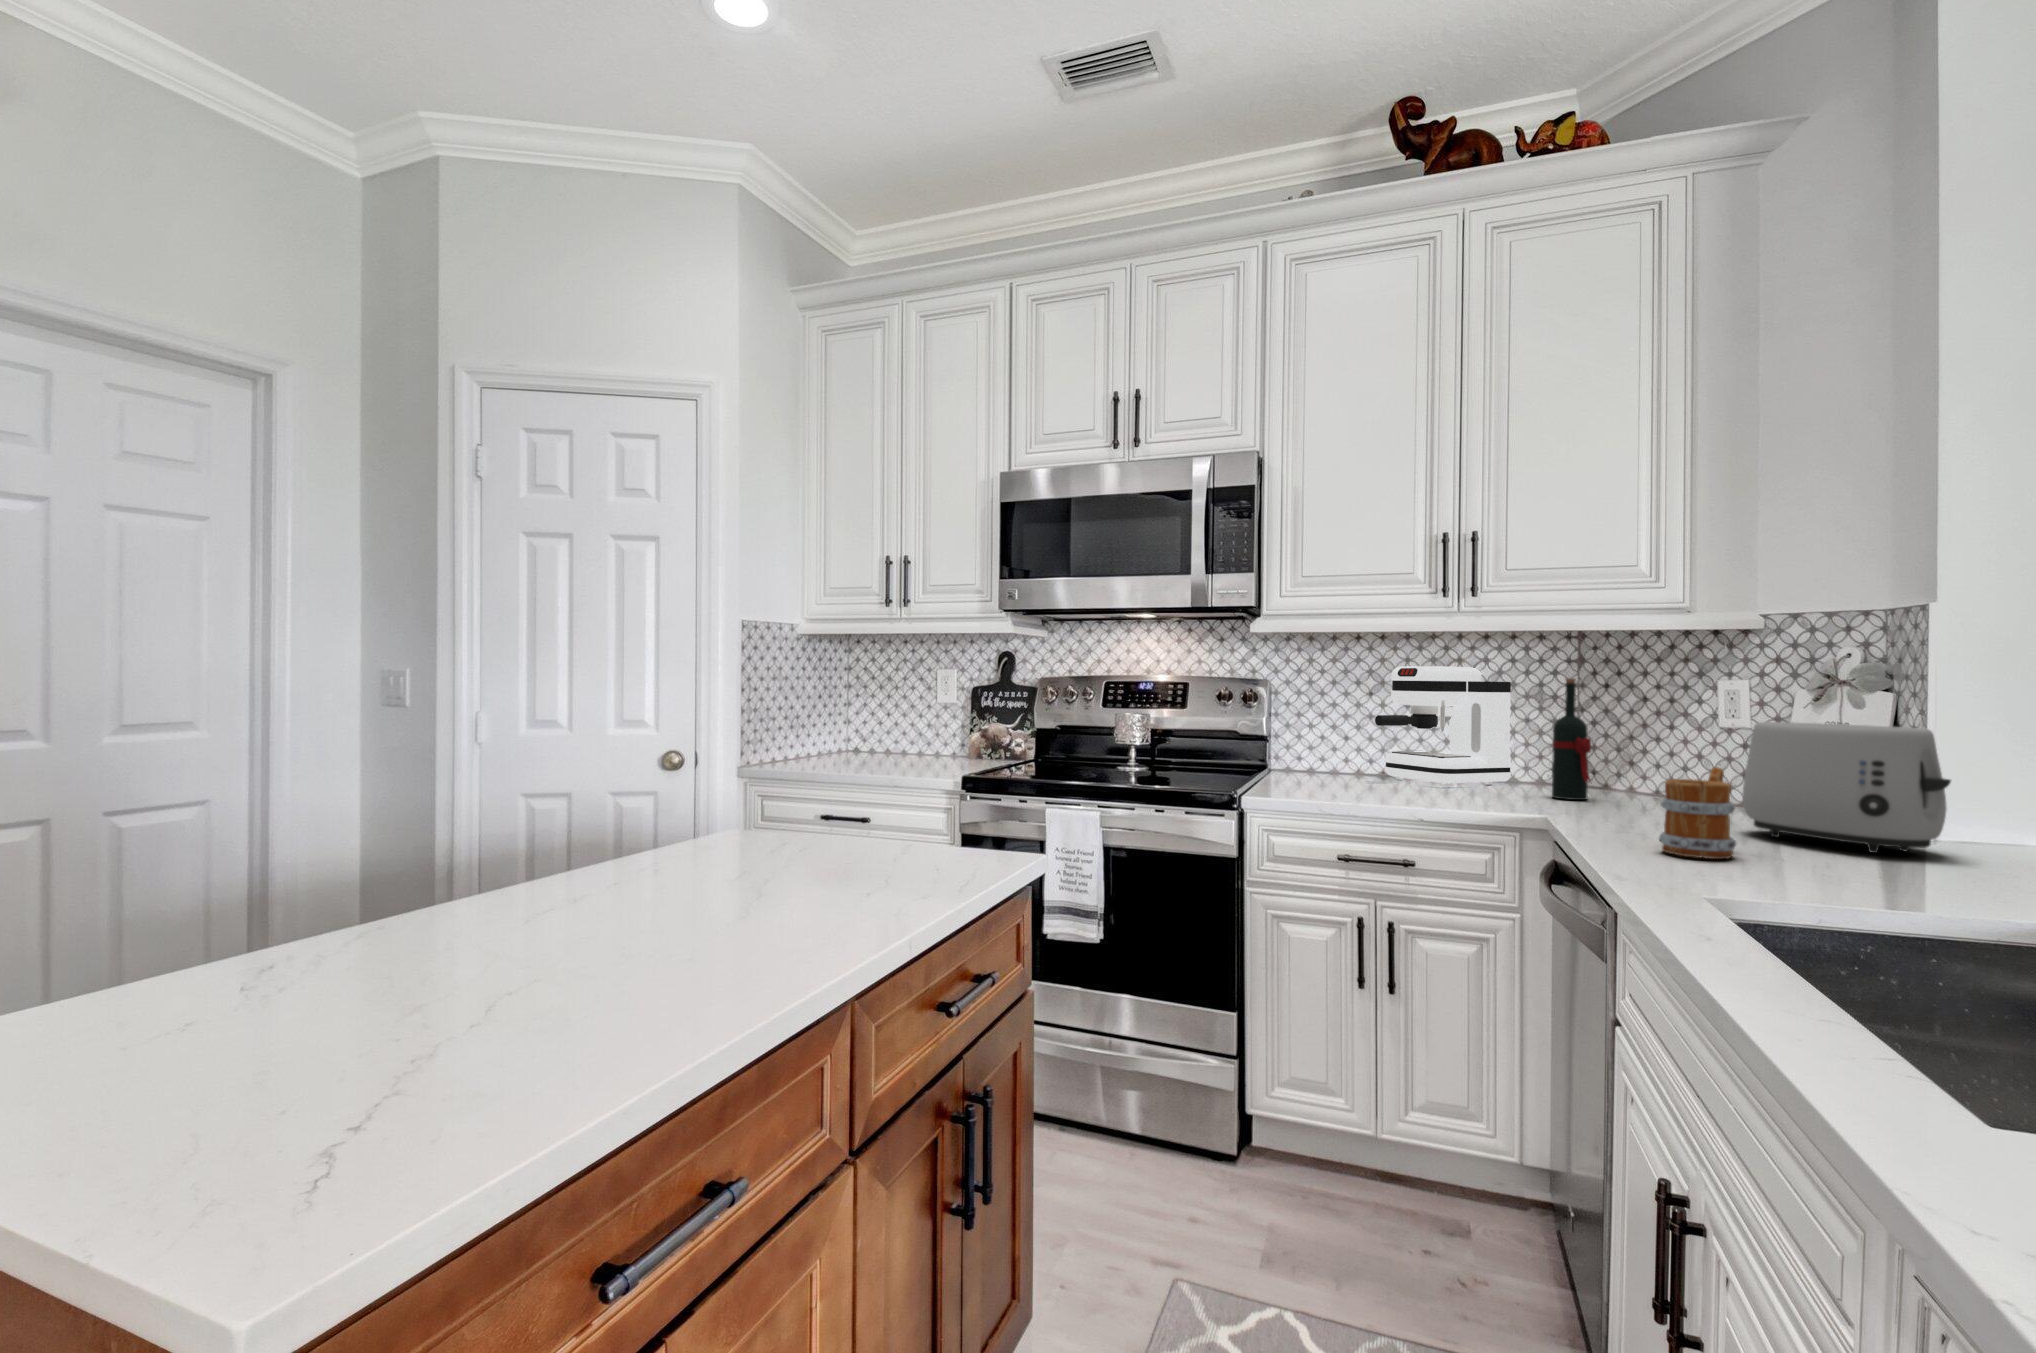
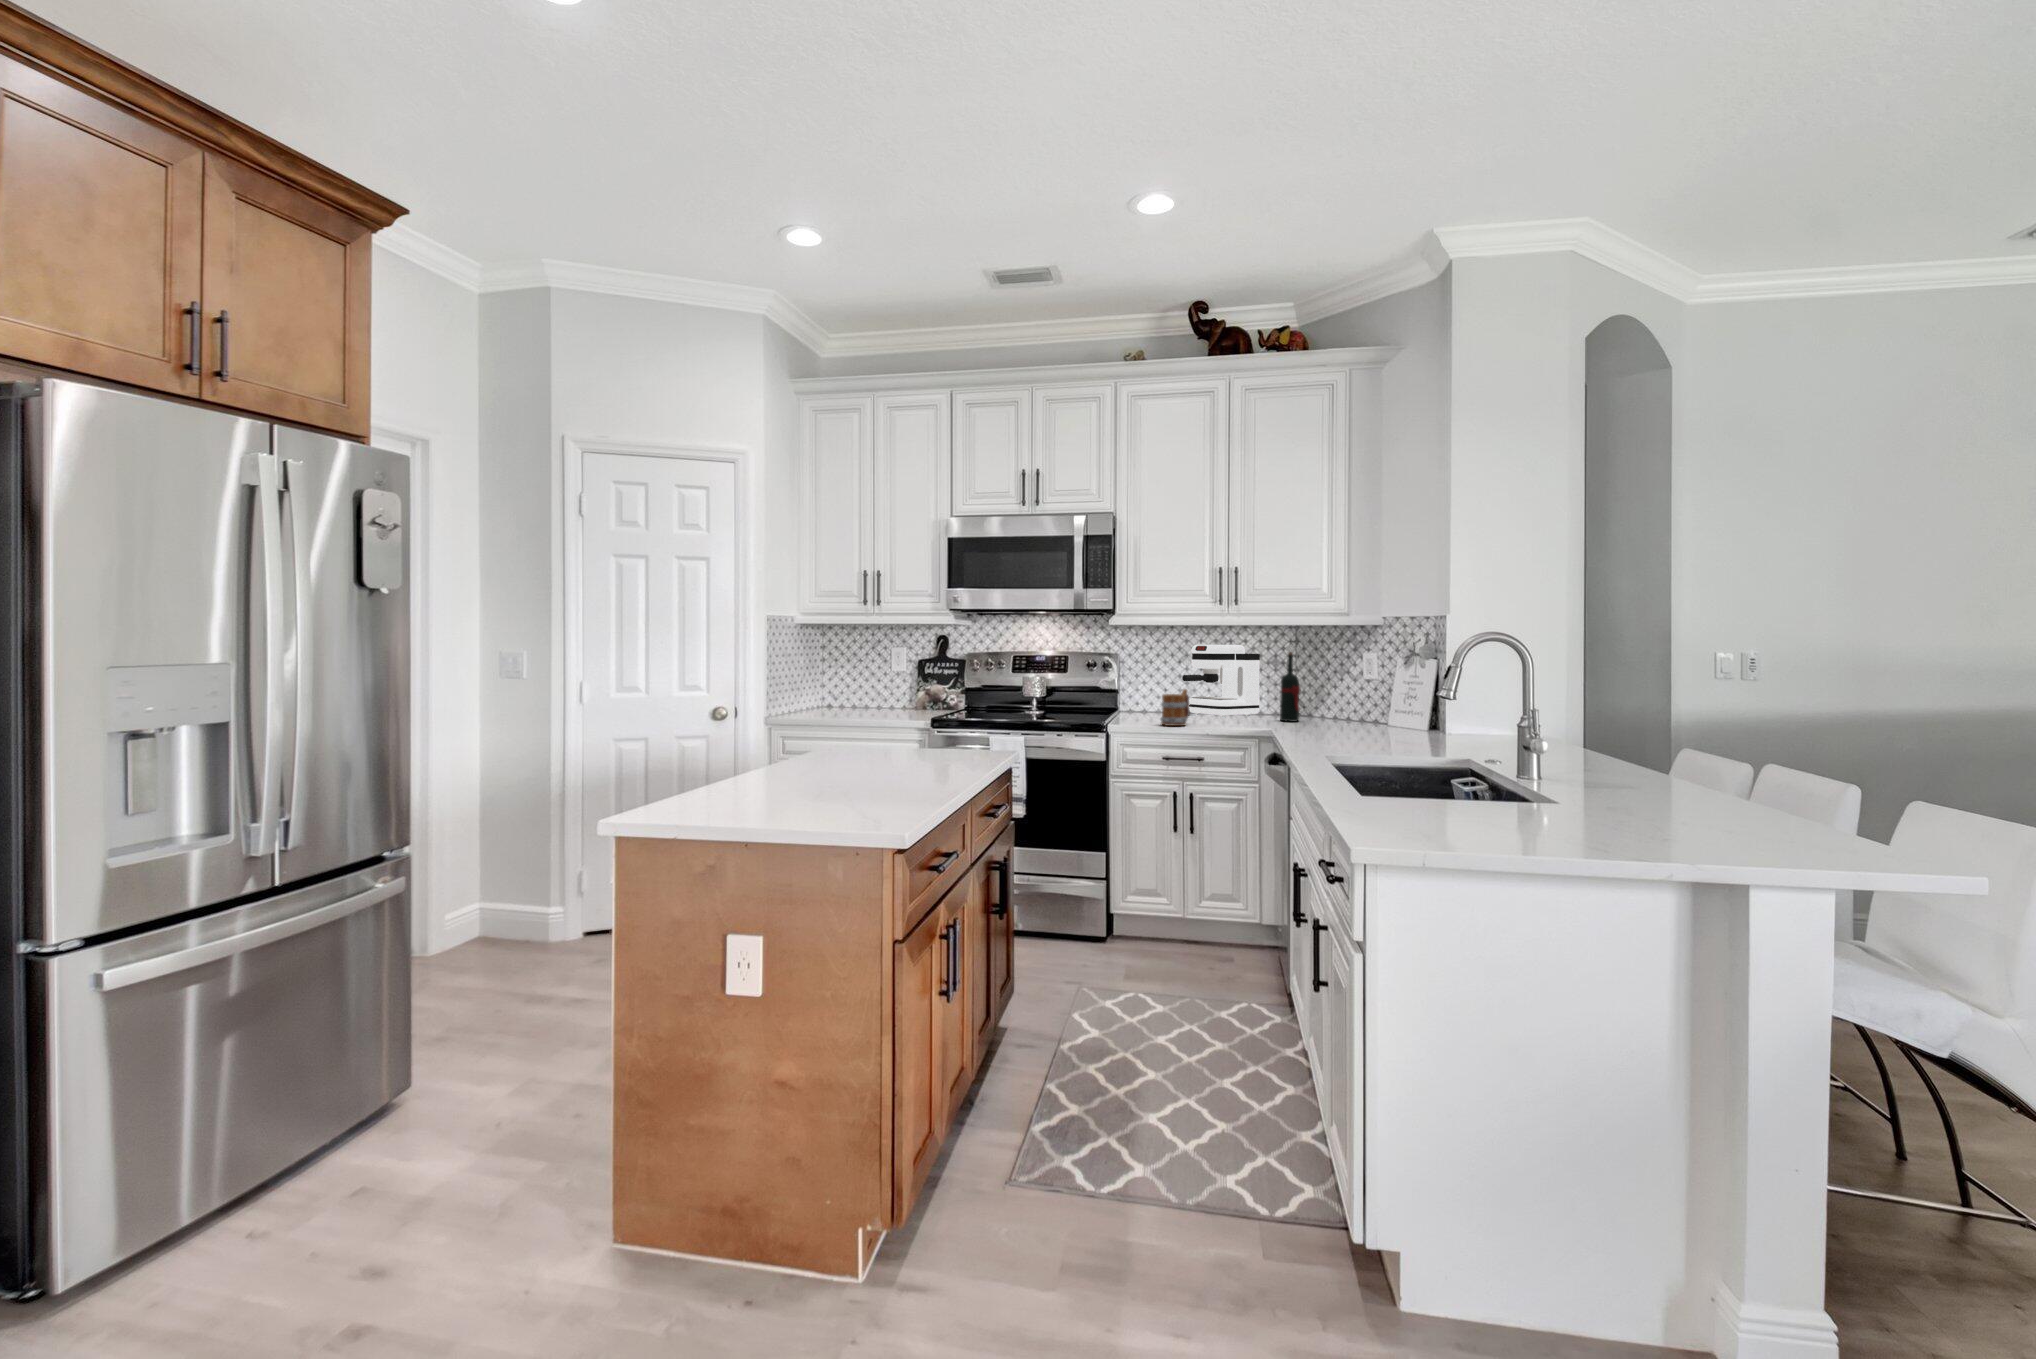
toaster: present [1743,722,1951,853] -> none [1366,675,1447,738]
mug: present [1659,767,1736,859] -> present [1160,689,1189,726]

